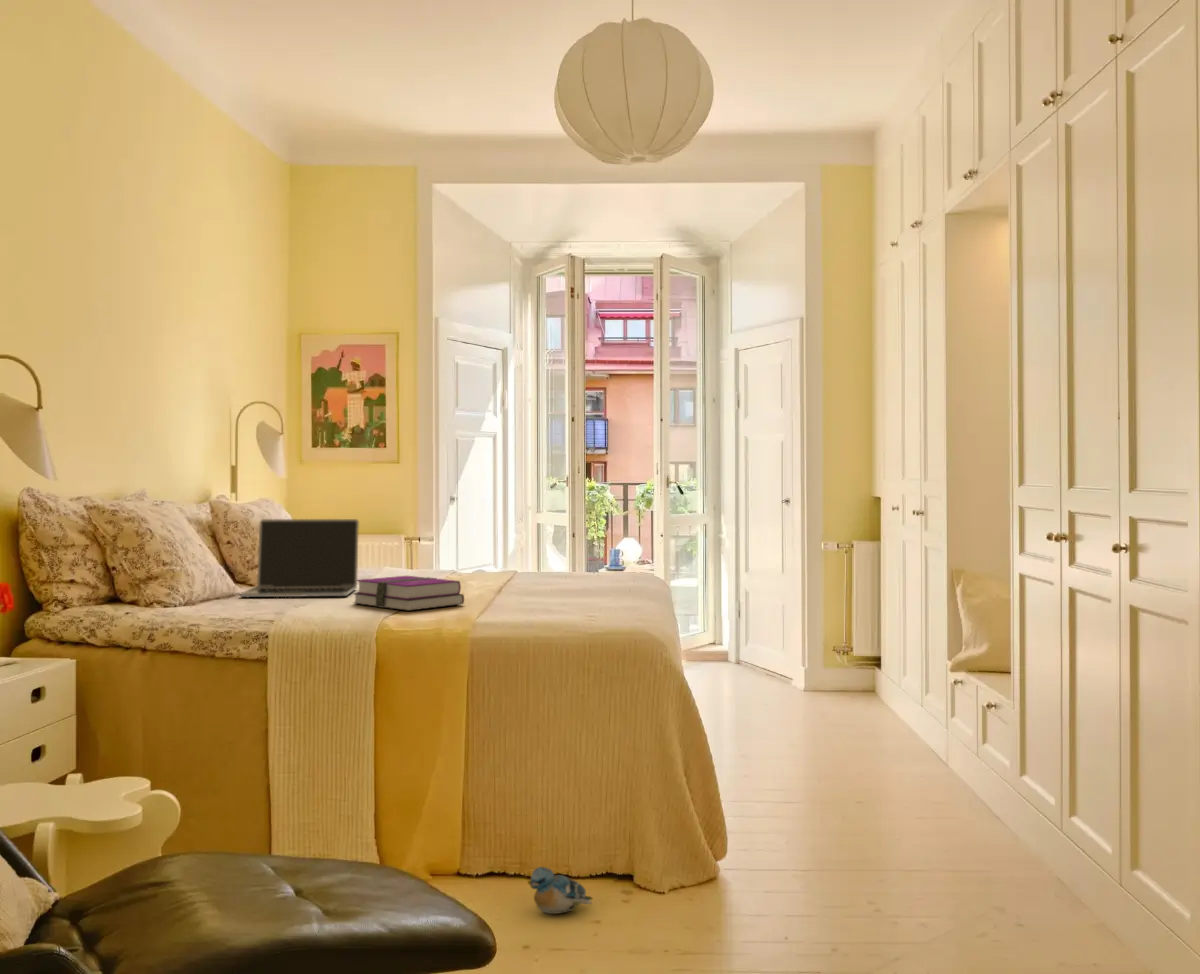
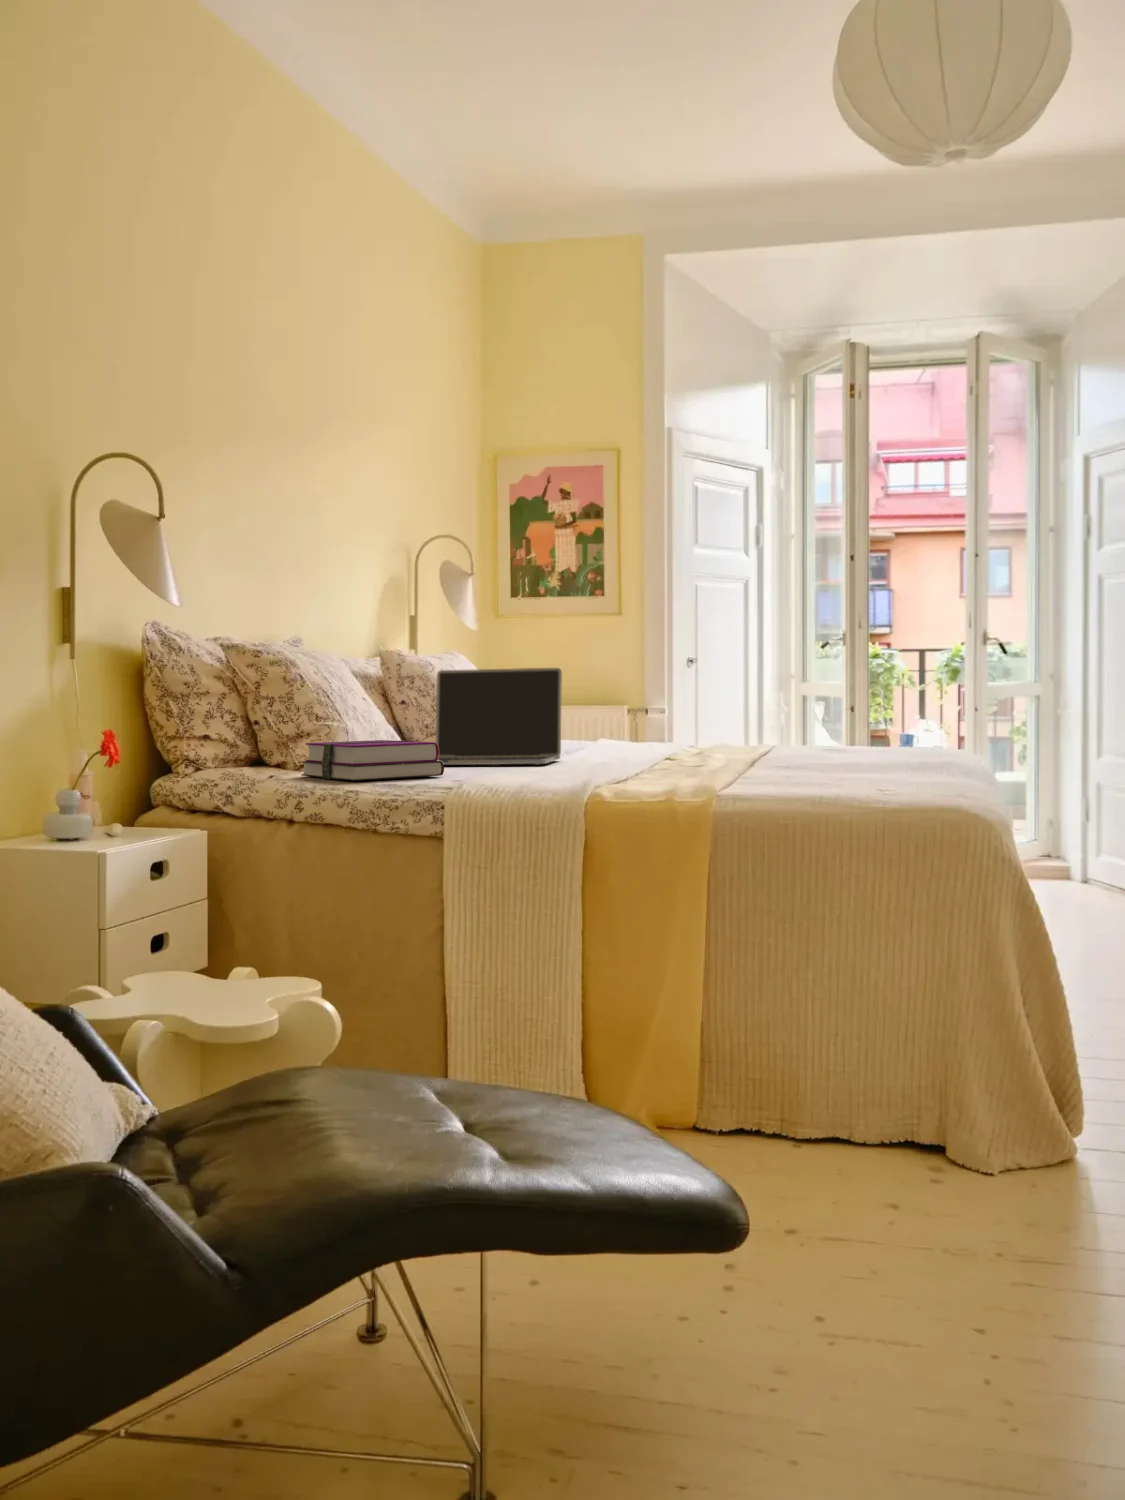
hardback book: present [354,576,464,611] -> present [301,740,444,781]
plush toy: present [529,867,592,914] -> none [789,1122,884,1190]

